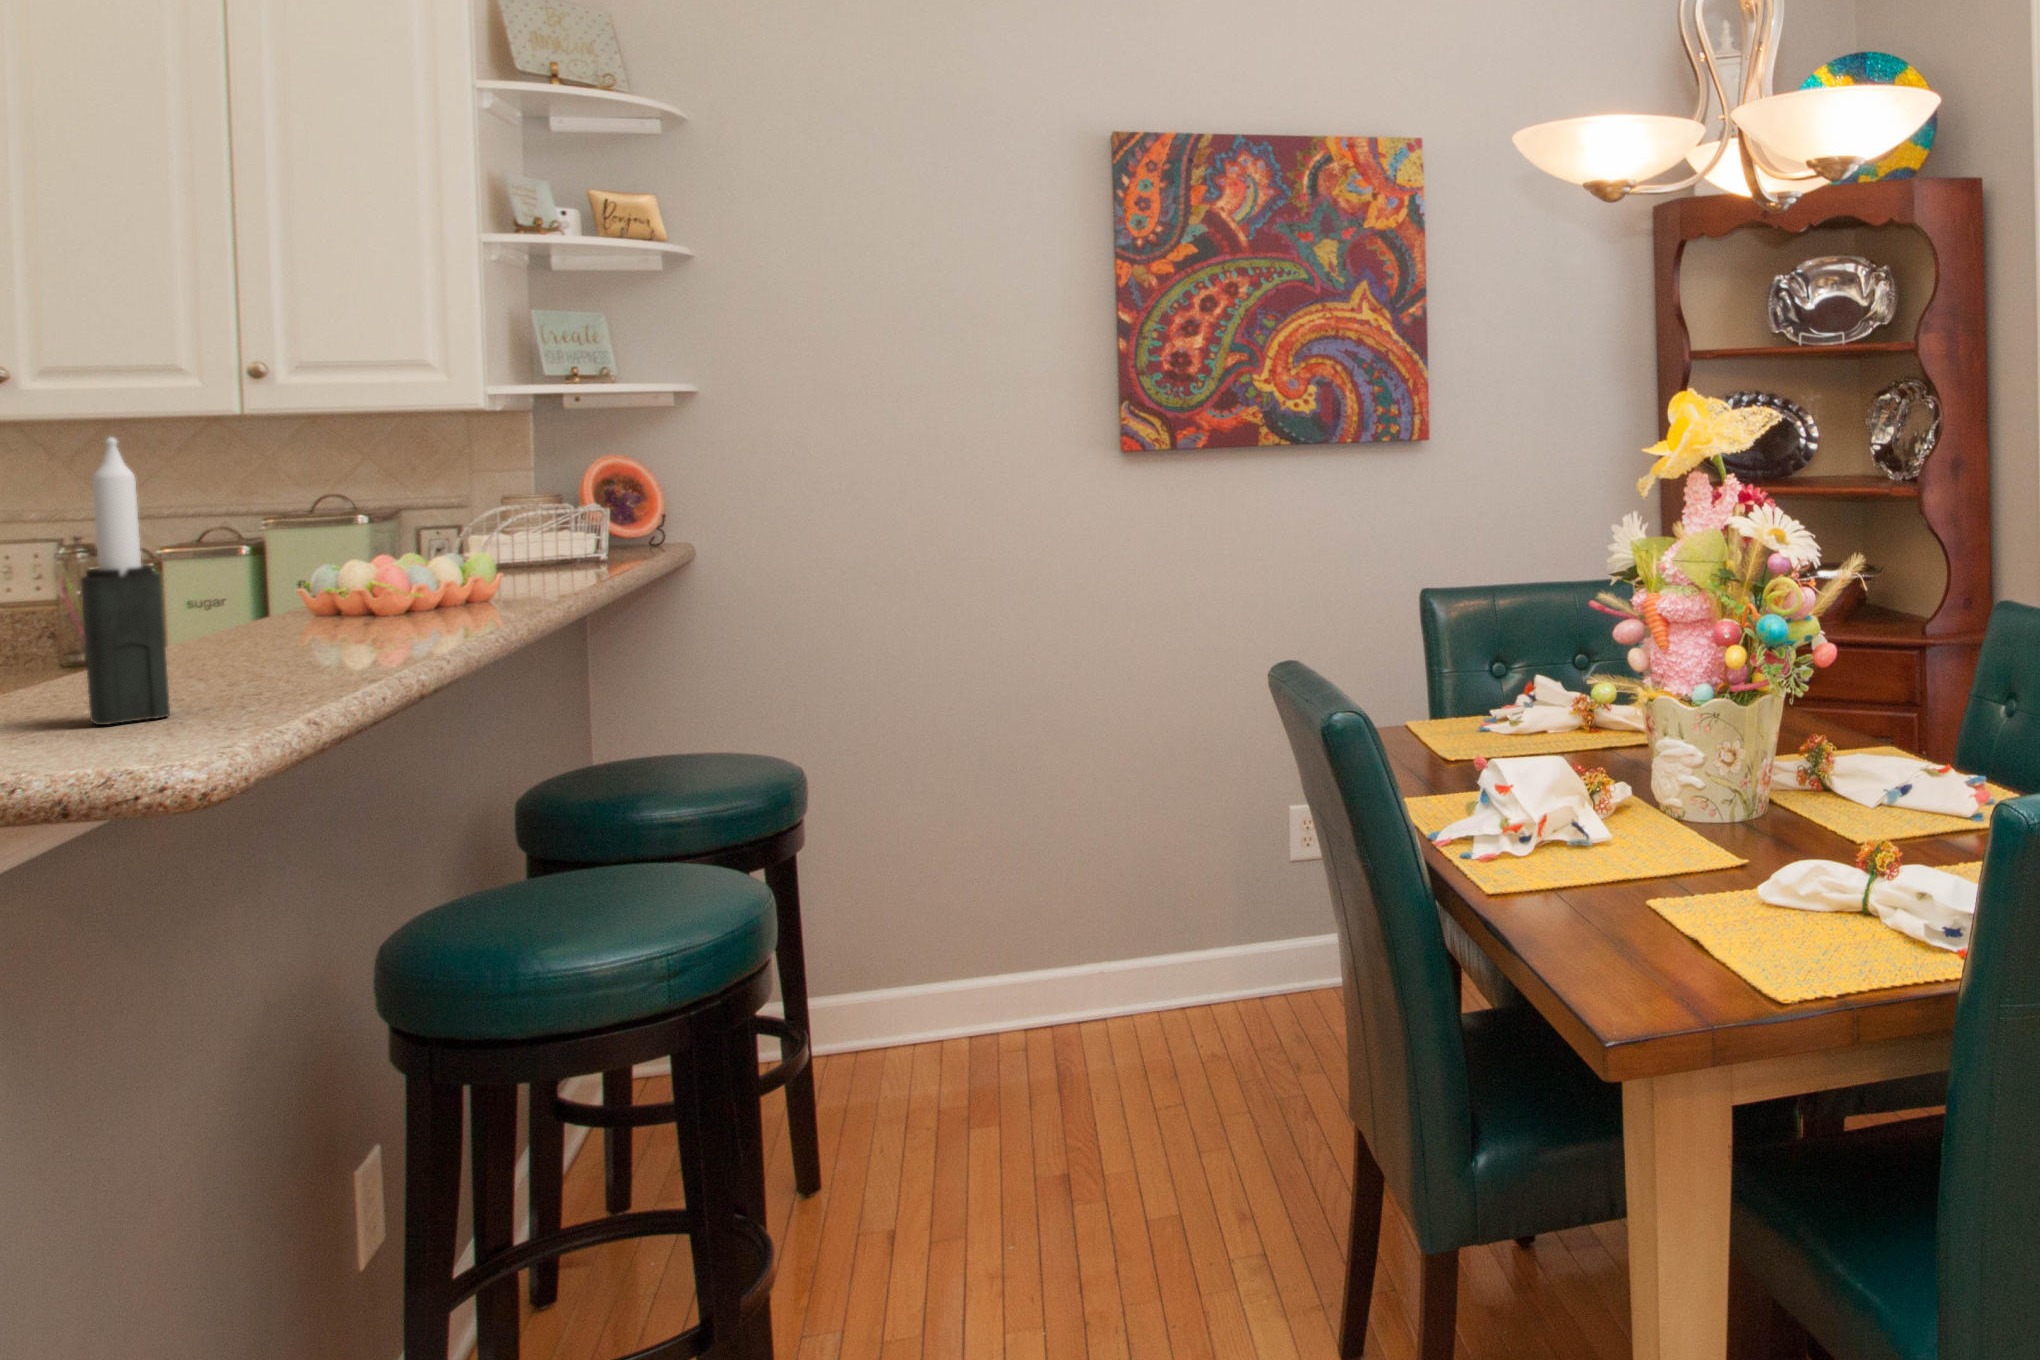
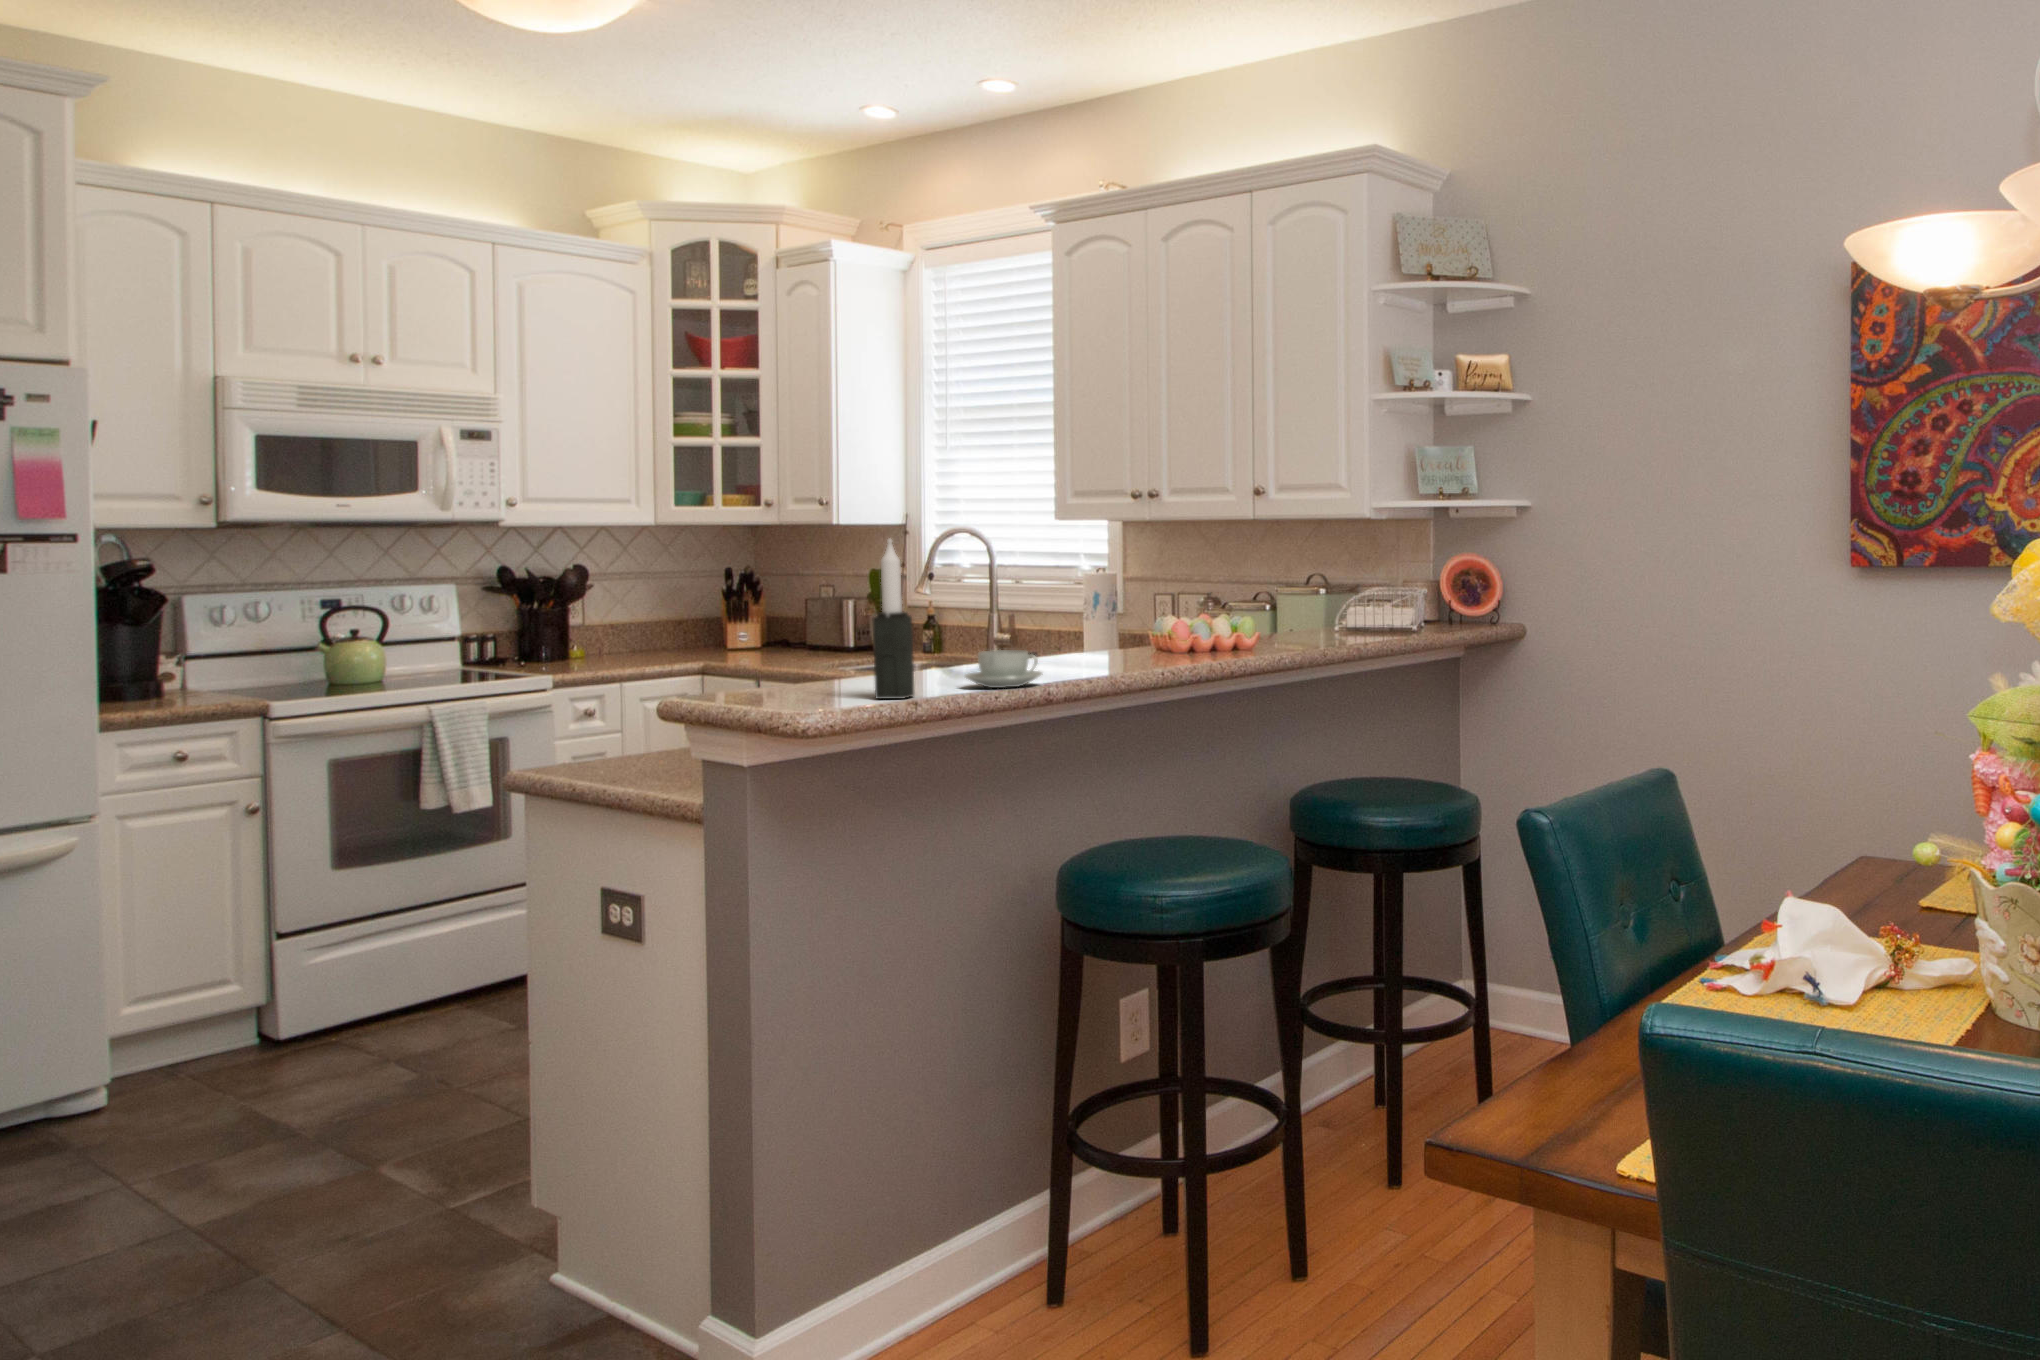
coffee cup: none [169,619,331,687] -> present [965,650,1043,688]

